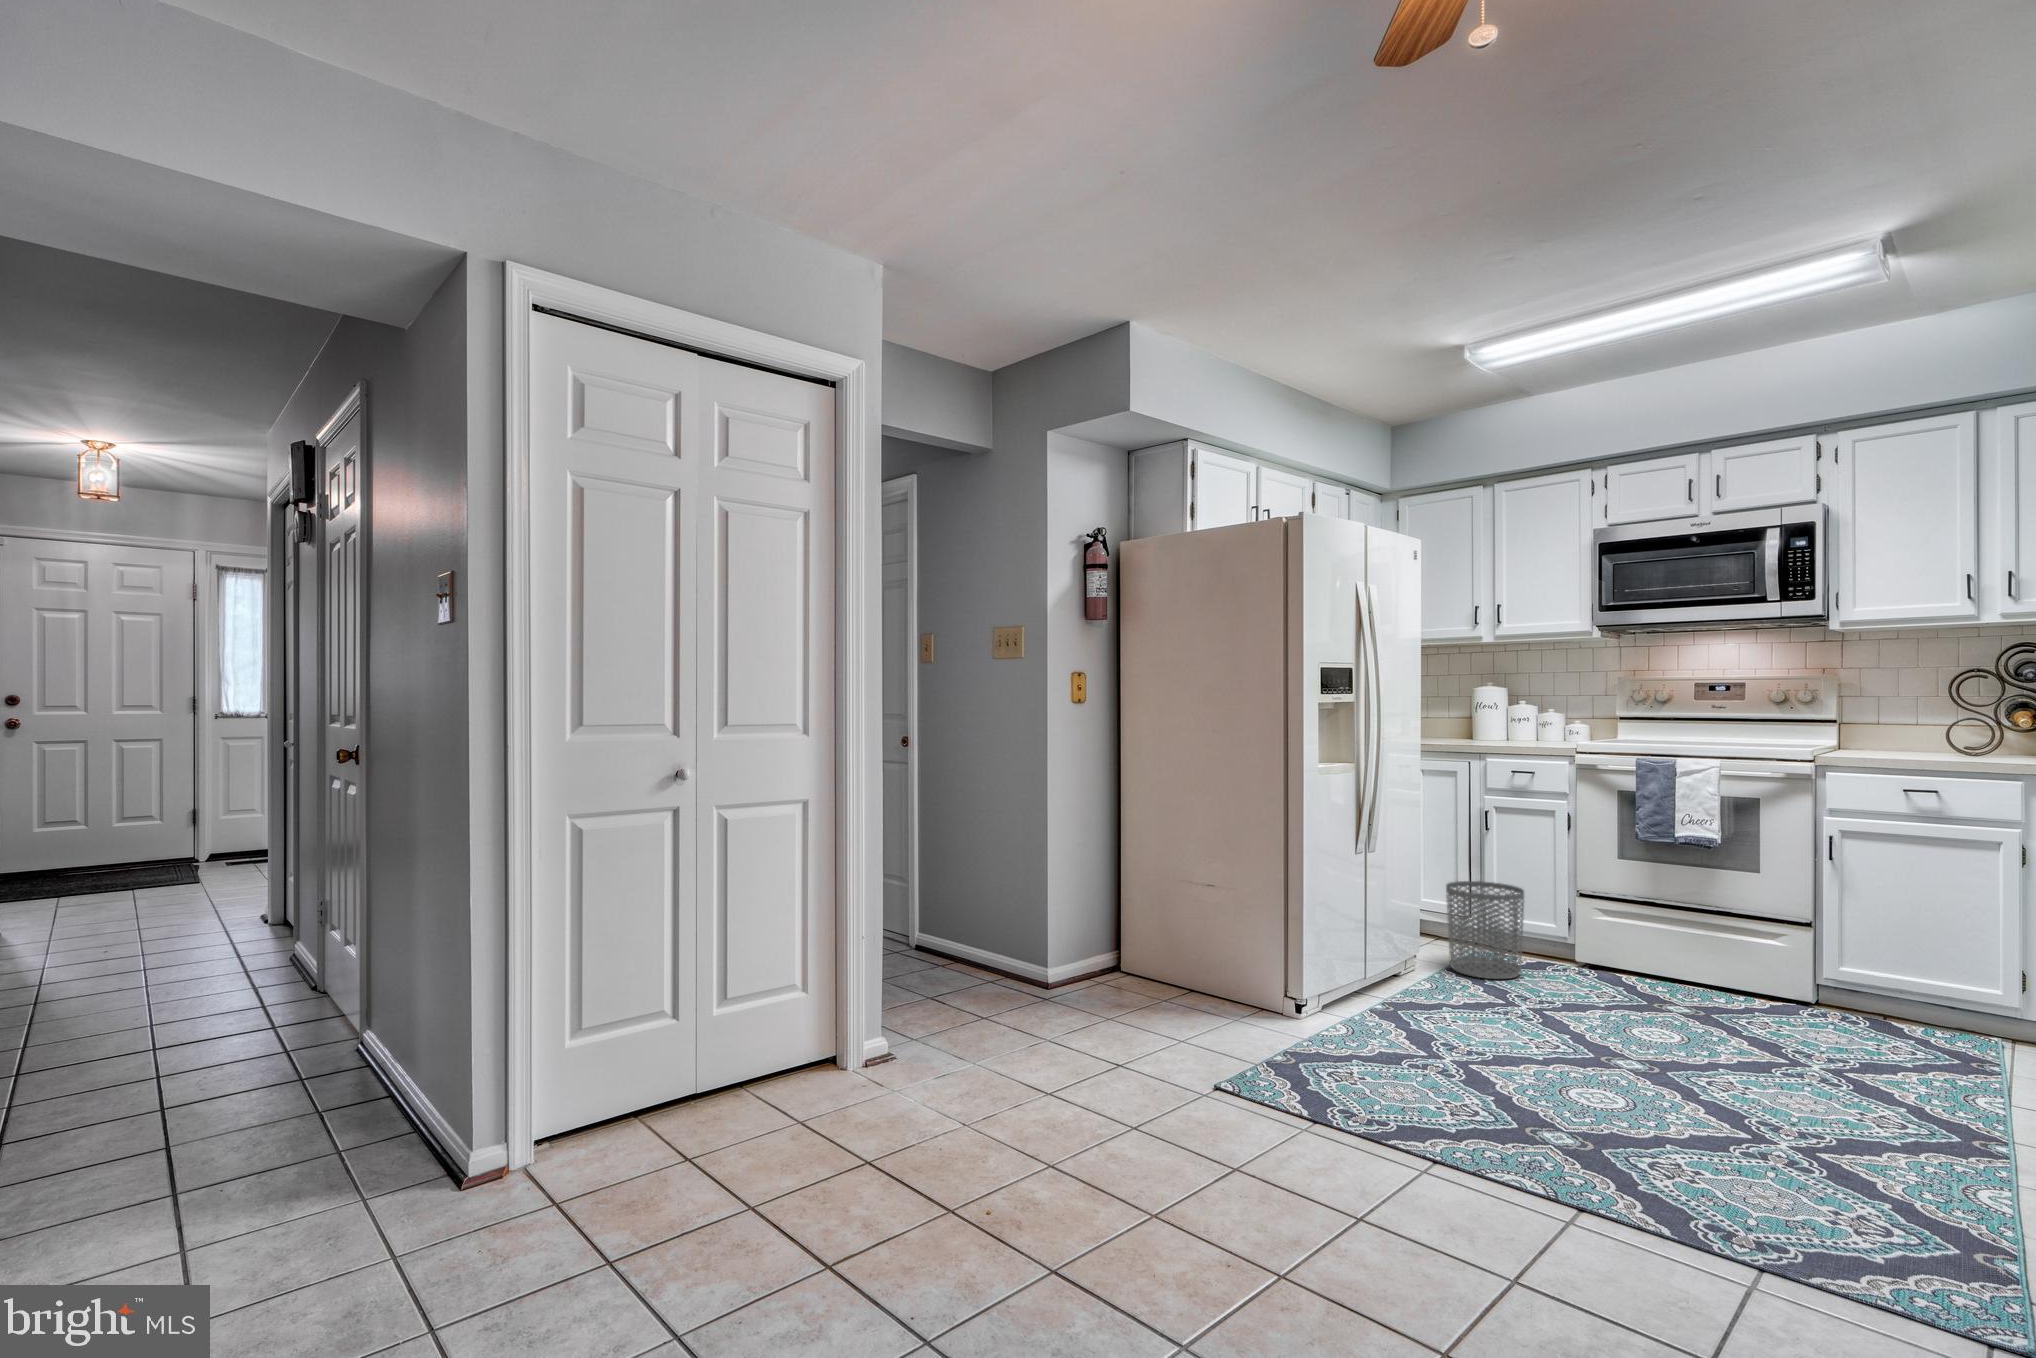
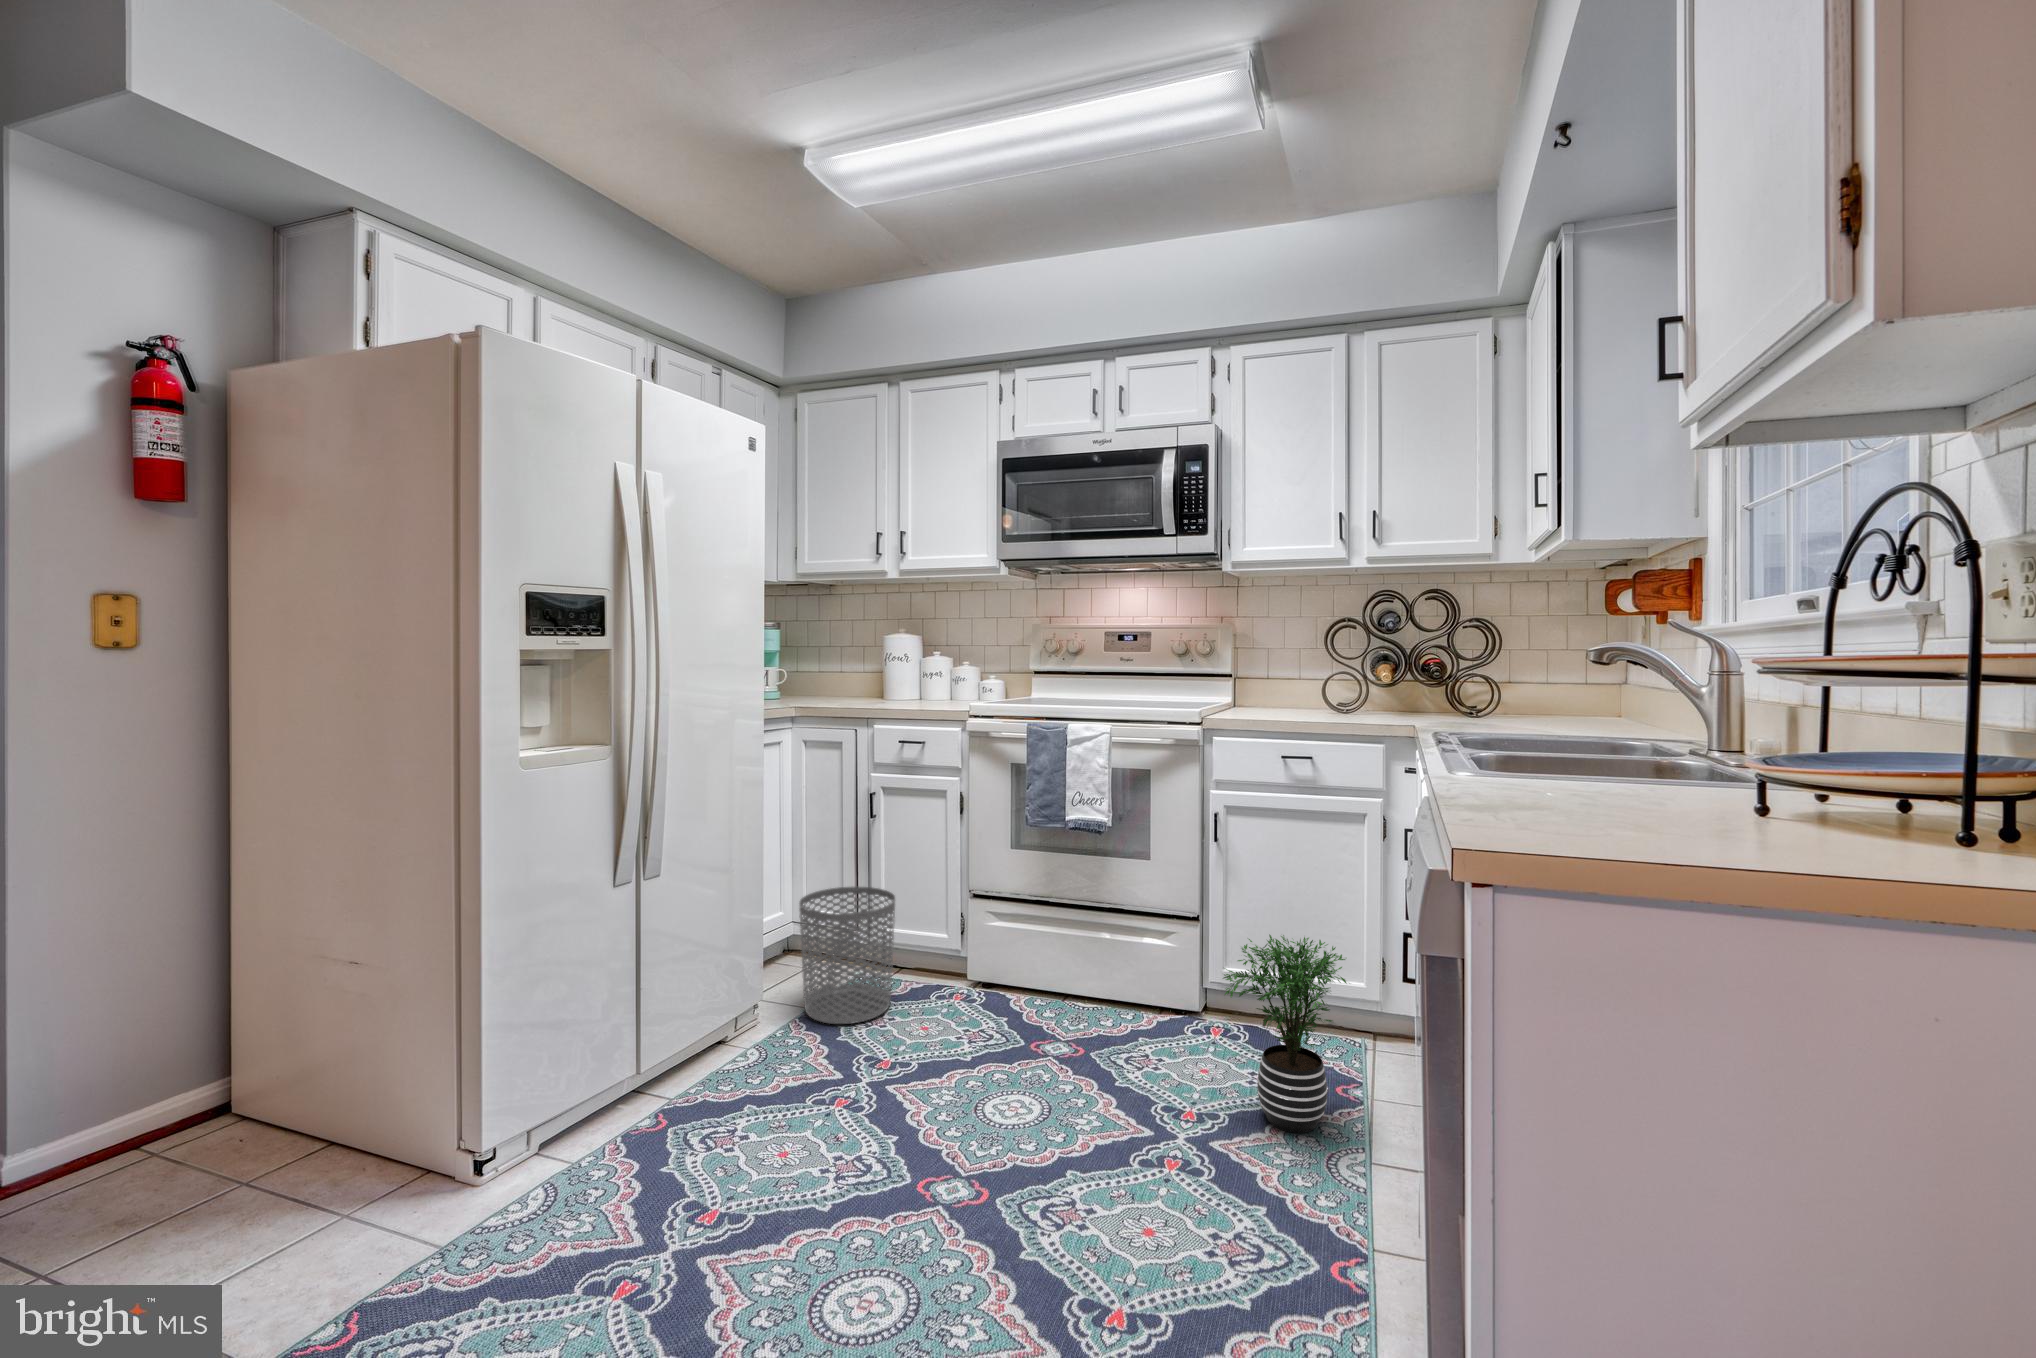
potted plant: none [1842,922,1981,1077] -> present [1223,935,1346,1133]

